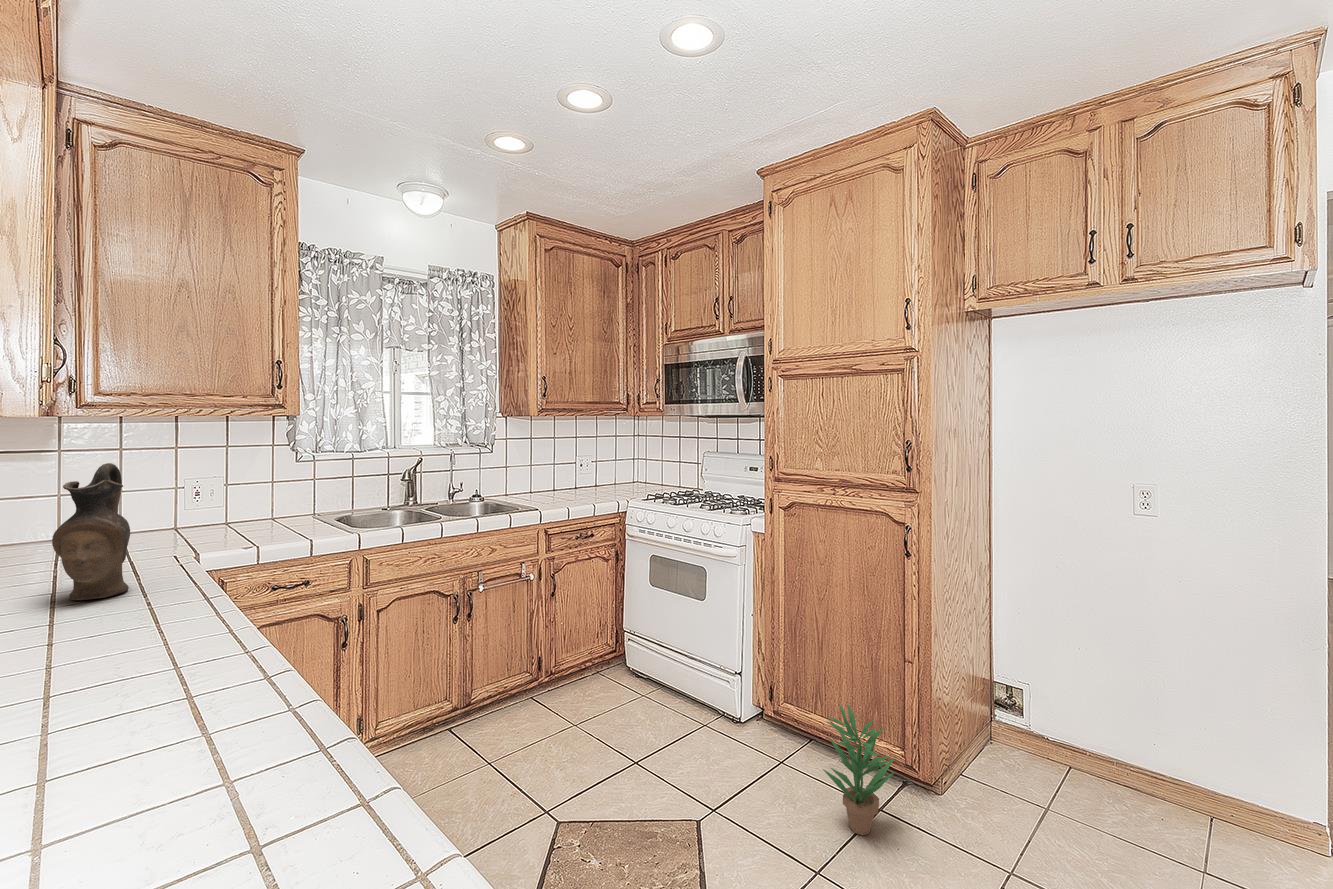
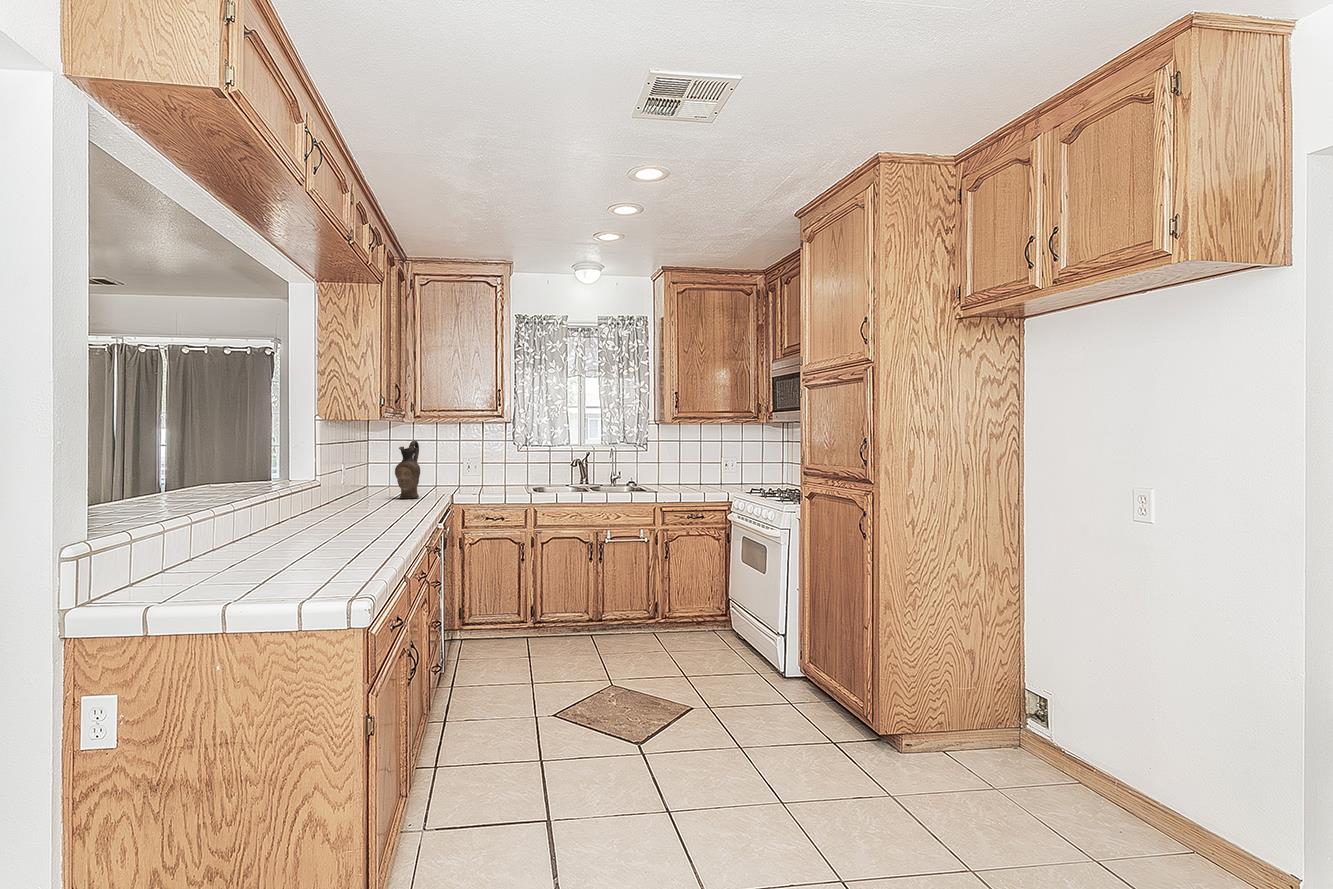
potted plant: present [823,703,894,835] -> none [760,610,812,704]

